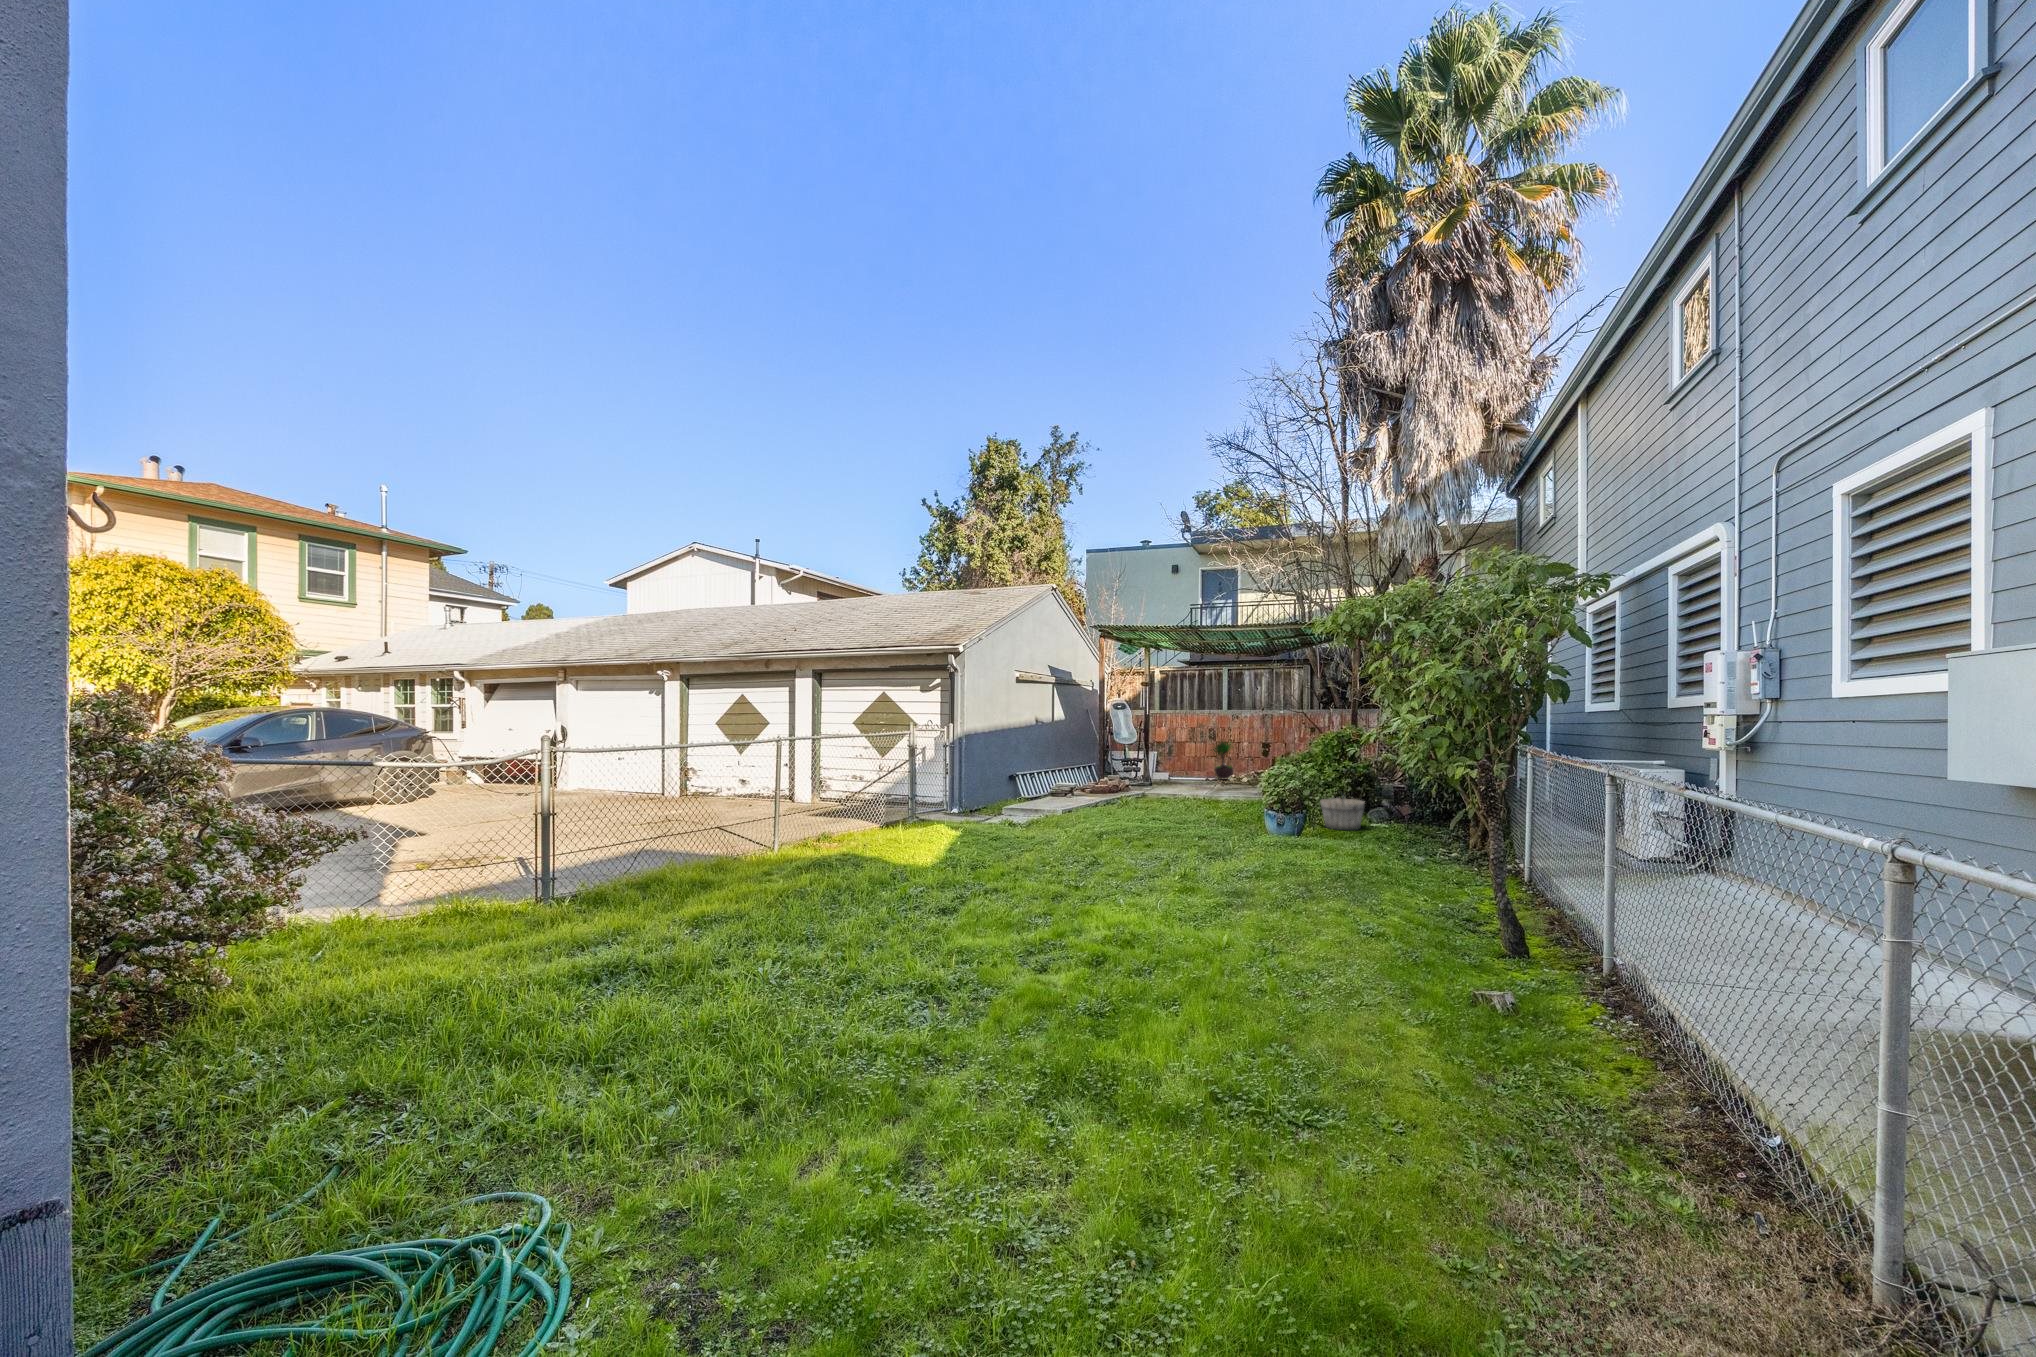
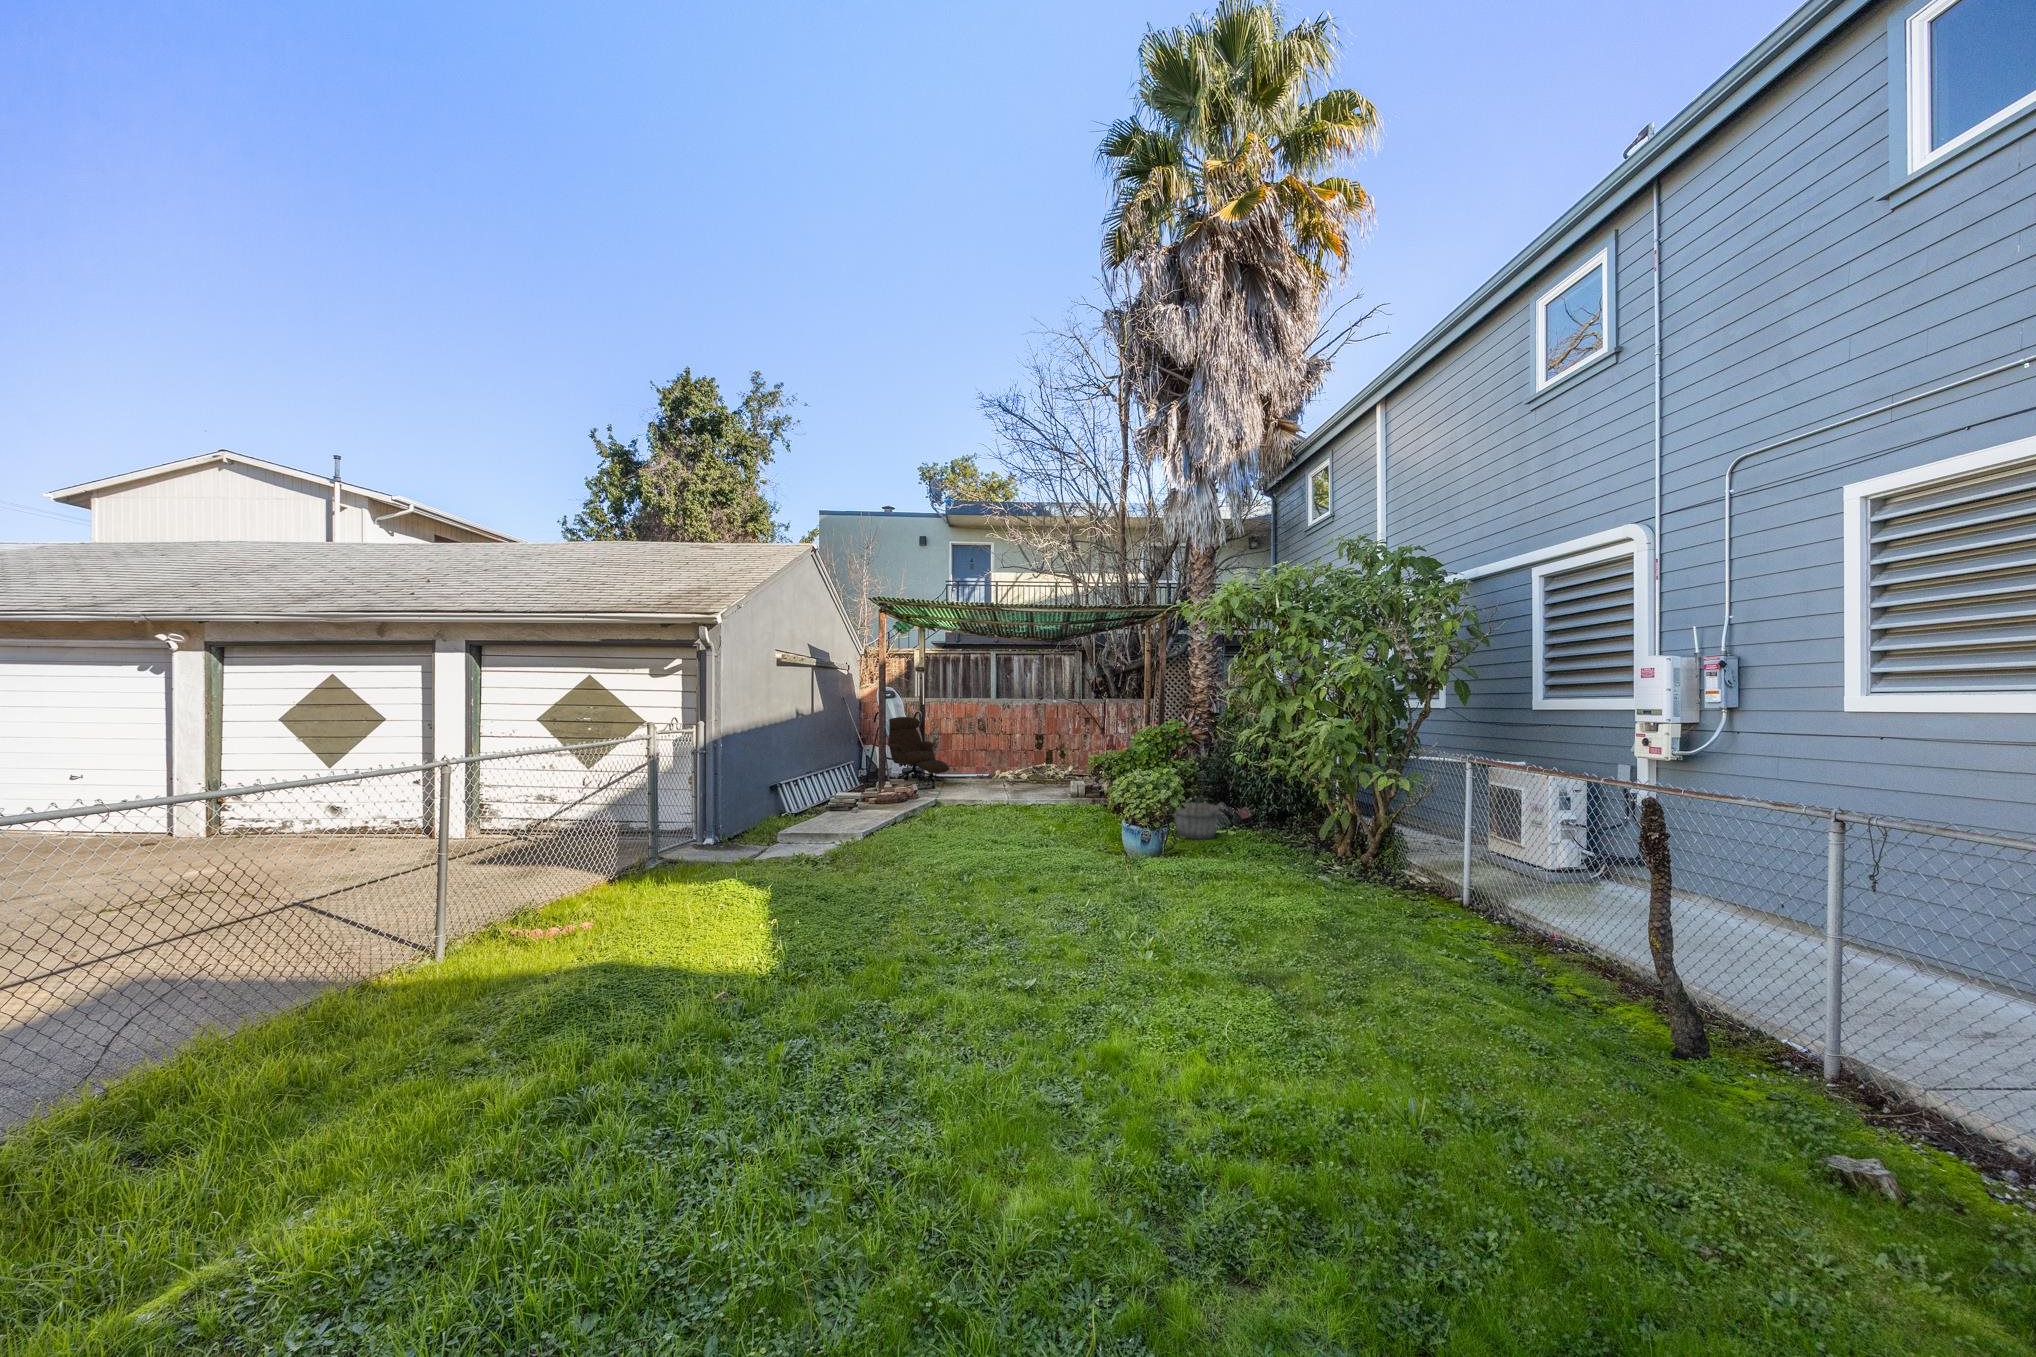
lounge chair: none [1124,726,1175,782] -> present [888,717,949,782]
potted tree: present [1211,740,1233,780] -> none [984,728,1012,776]

